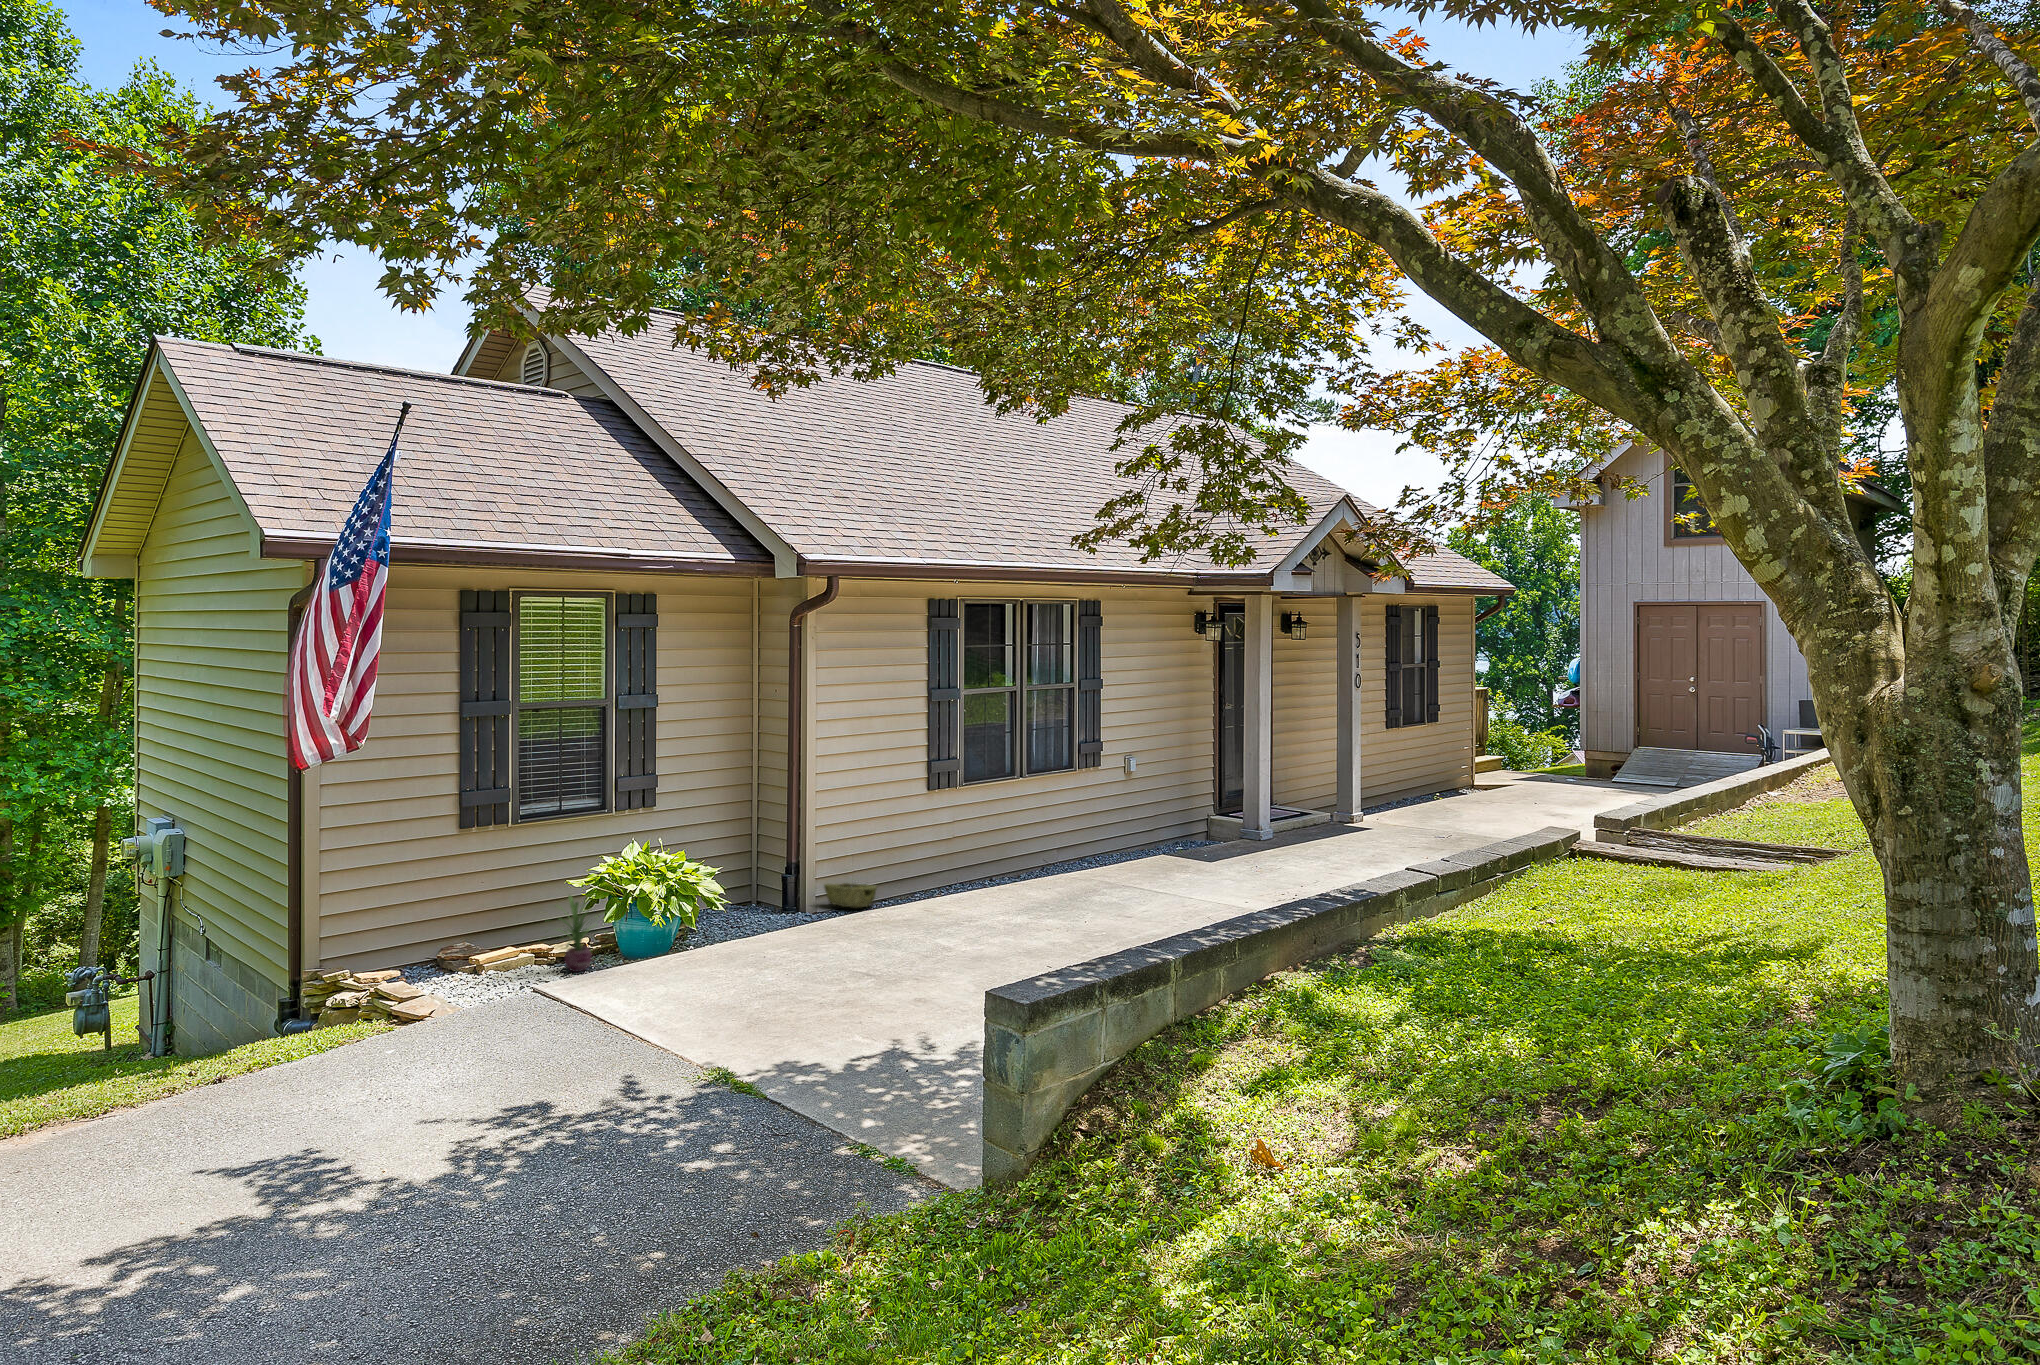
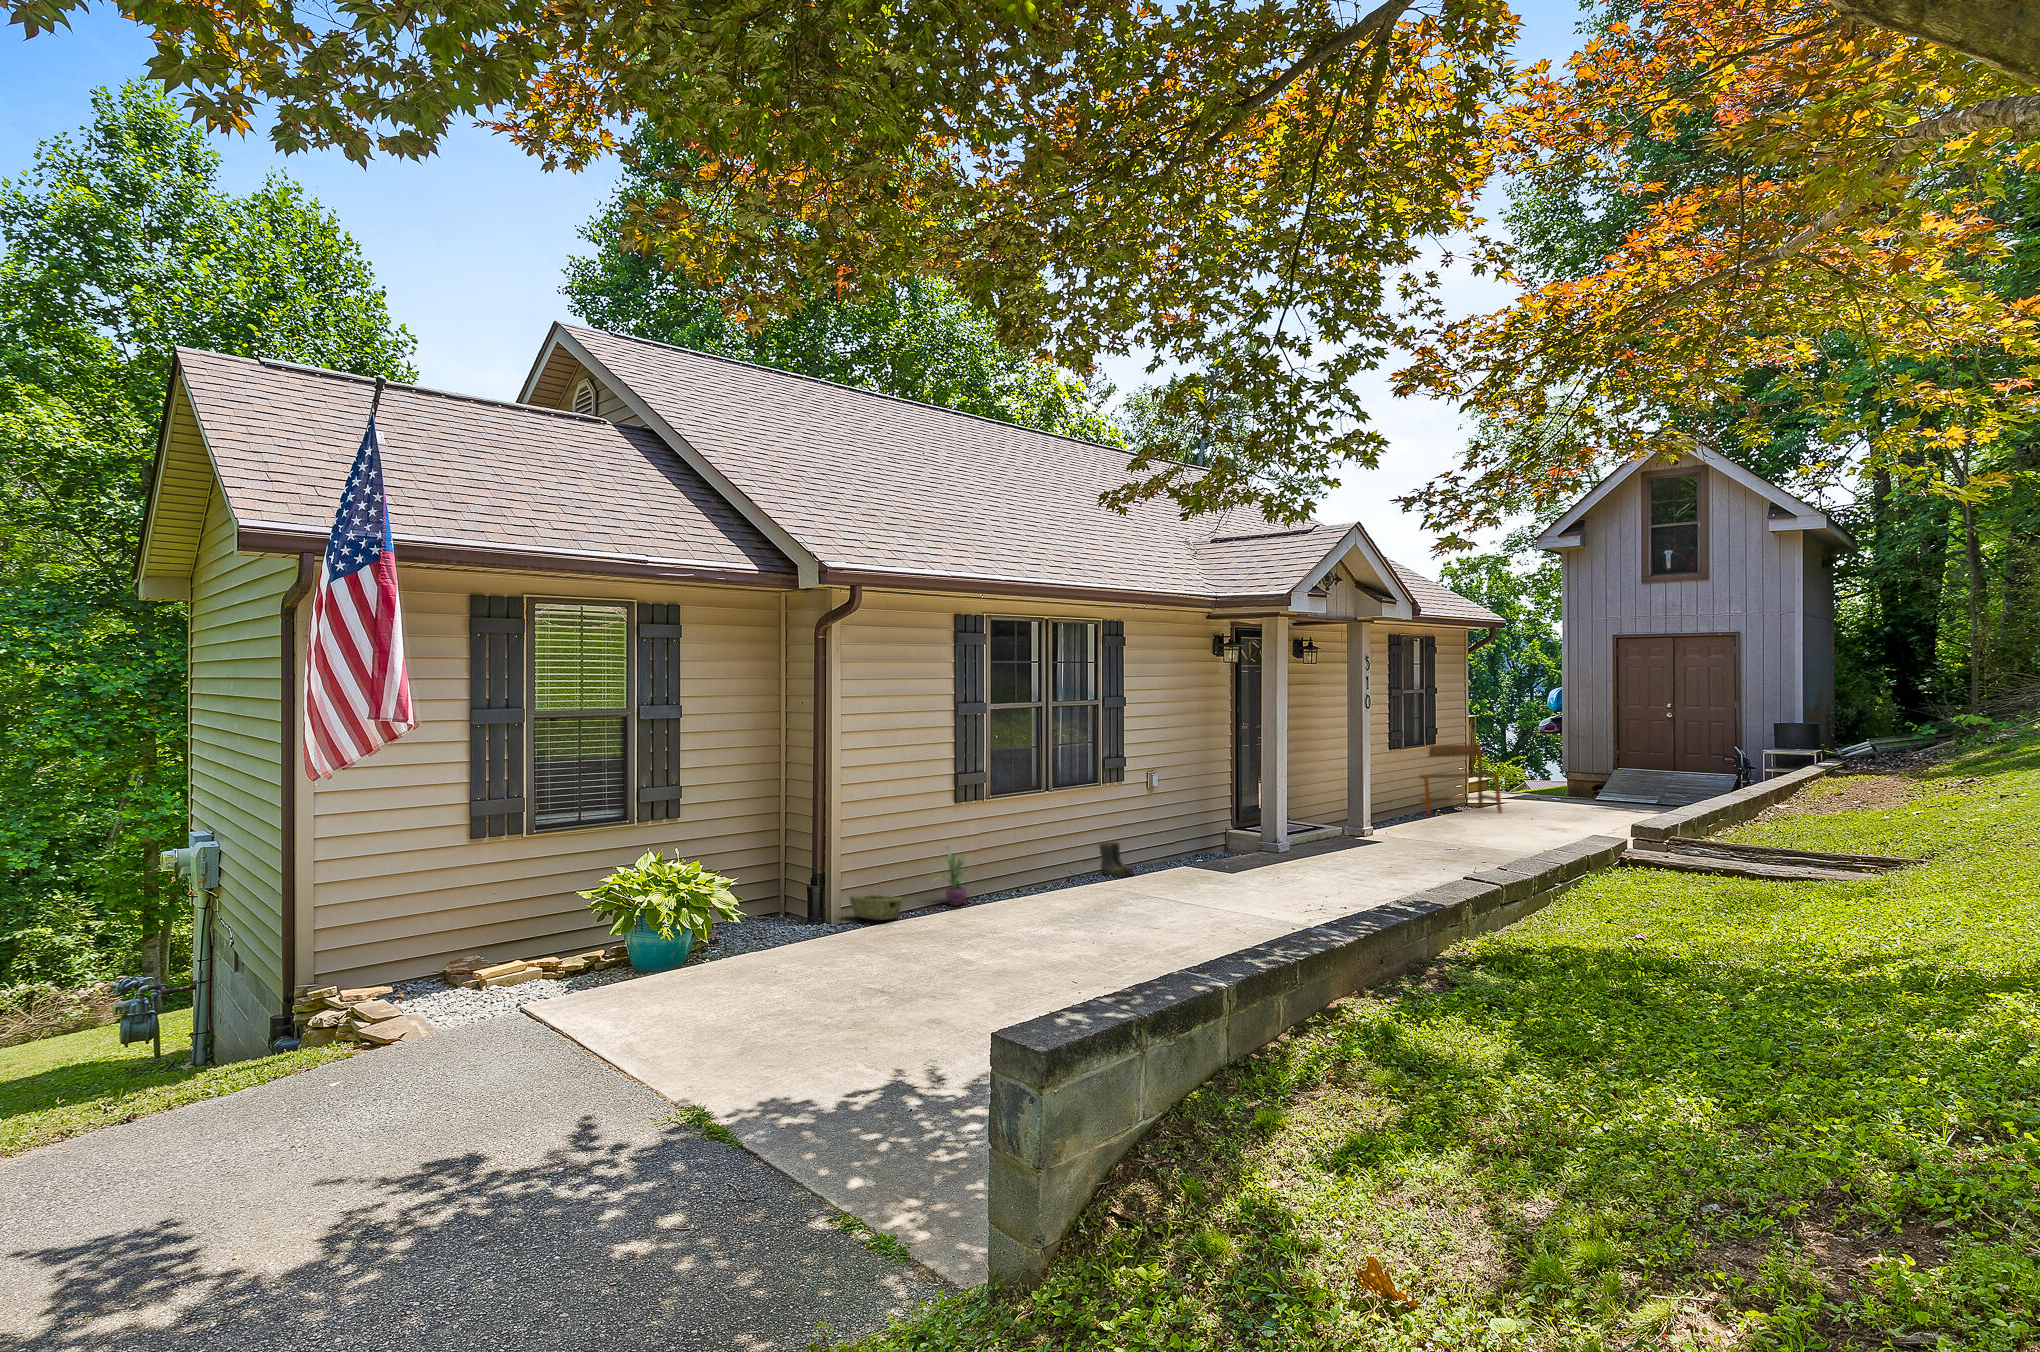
bench: none [1407,722,1496,797] -> present [1419,744,1502,814]
boots: none [1072,828,1109,865] -> present [1099,842,1133,877]
decorative plant: present [555,895,592,972] -> present [933,846,970,906]

